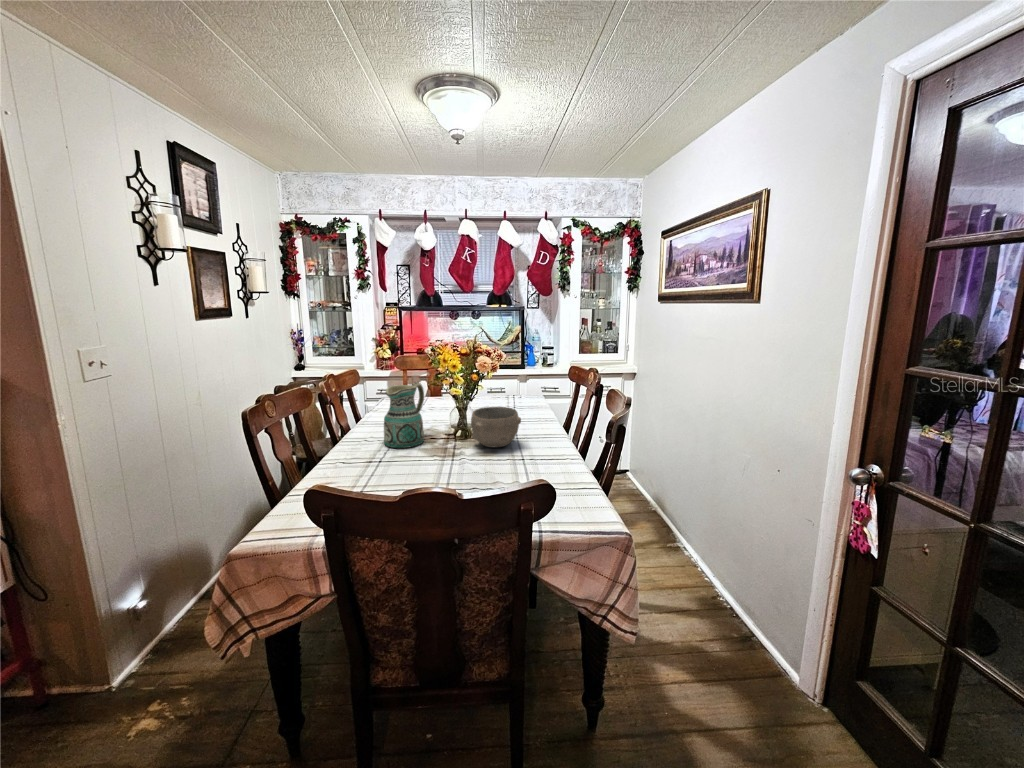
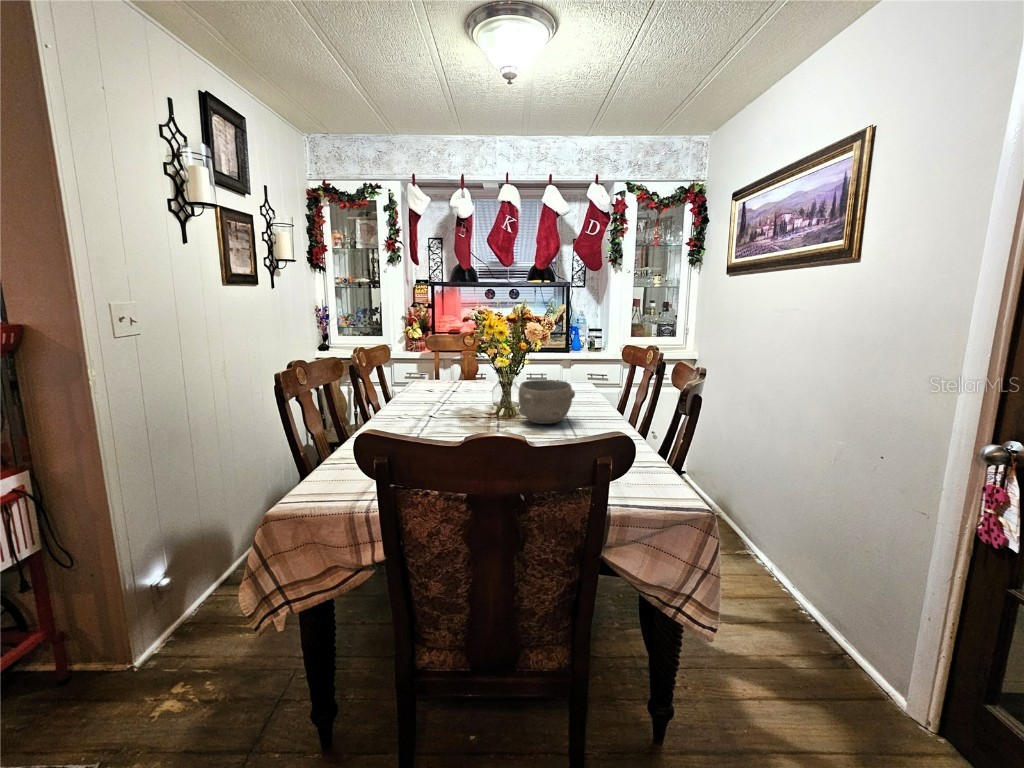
ceramic pitcher: present [384,382,424,448] -> none [421,352,465,423]

